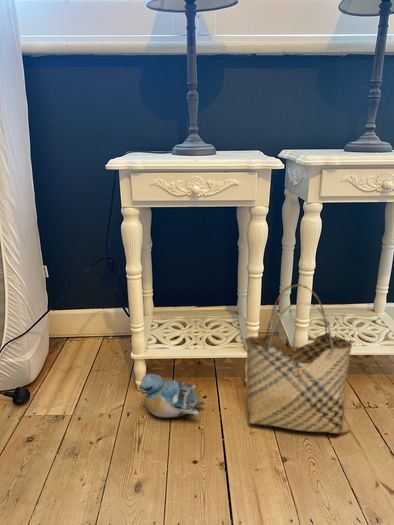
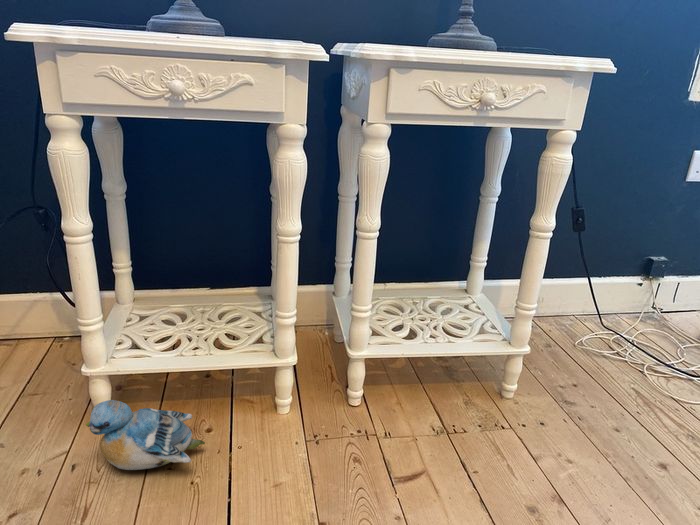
woven basket: present [245,284,352,433] -> none [264,250,430,477]

